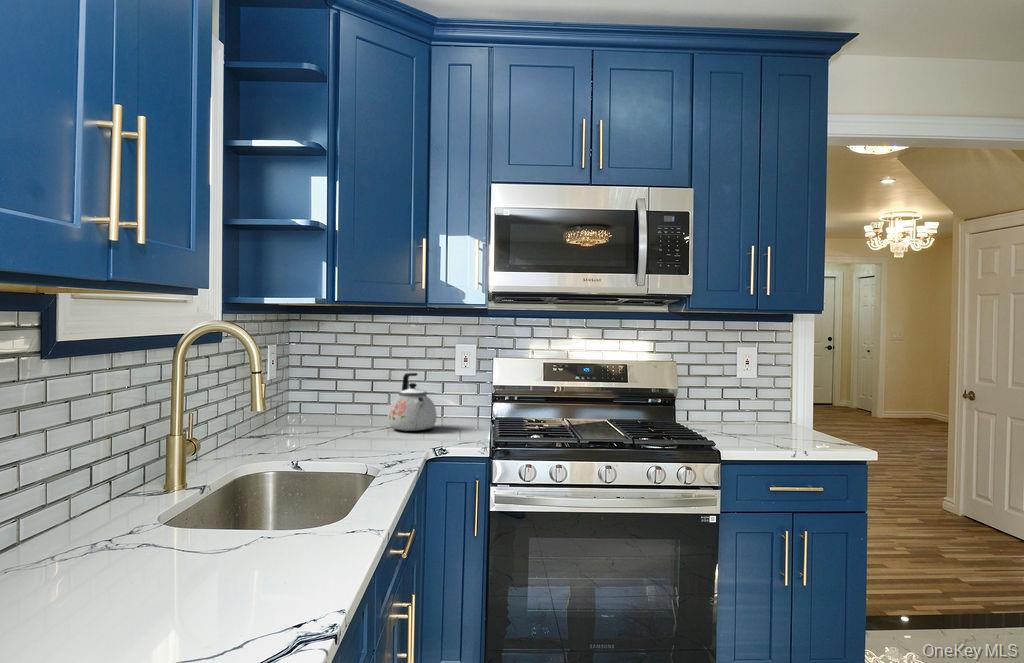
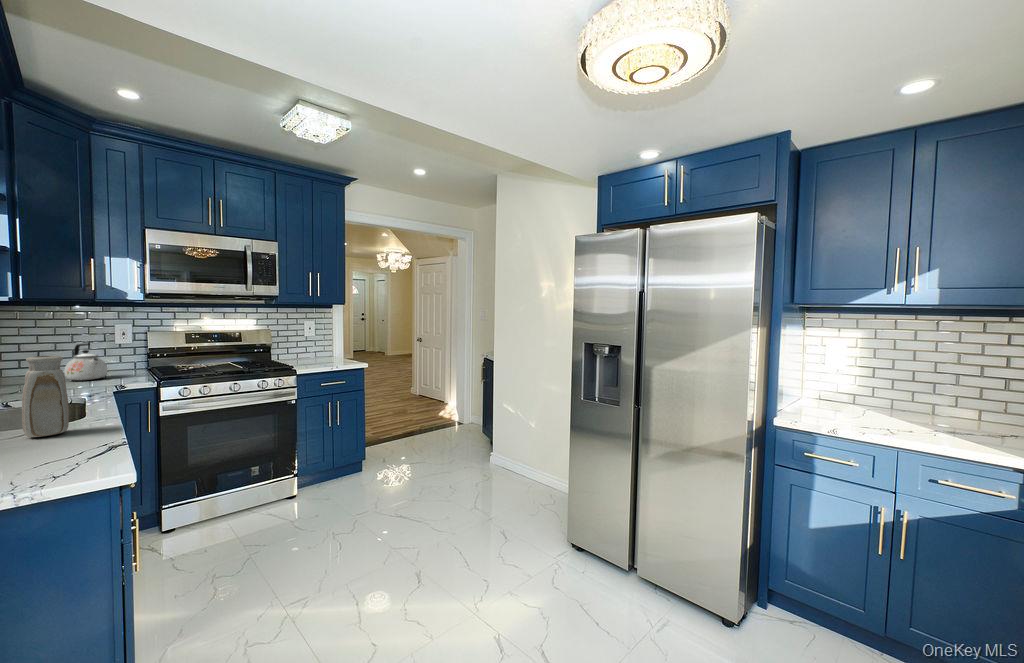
vase: none [192,404,266,578] -> present [22,356,69,437]

